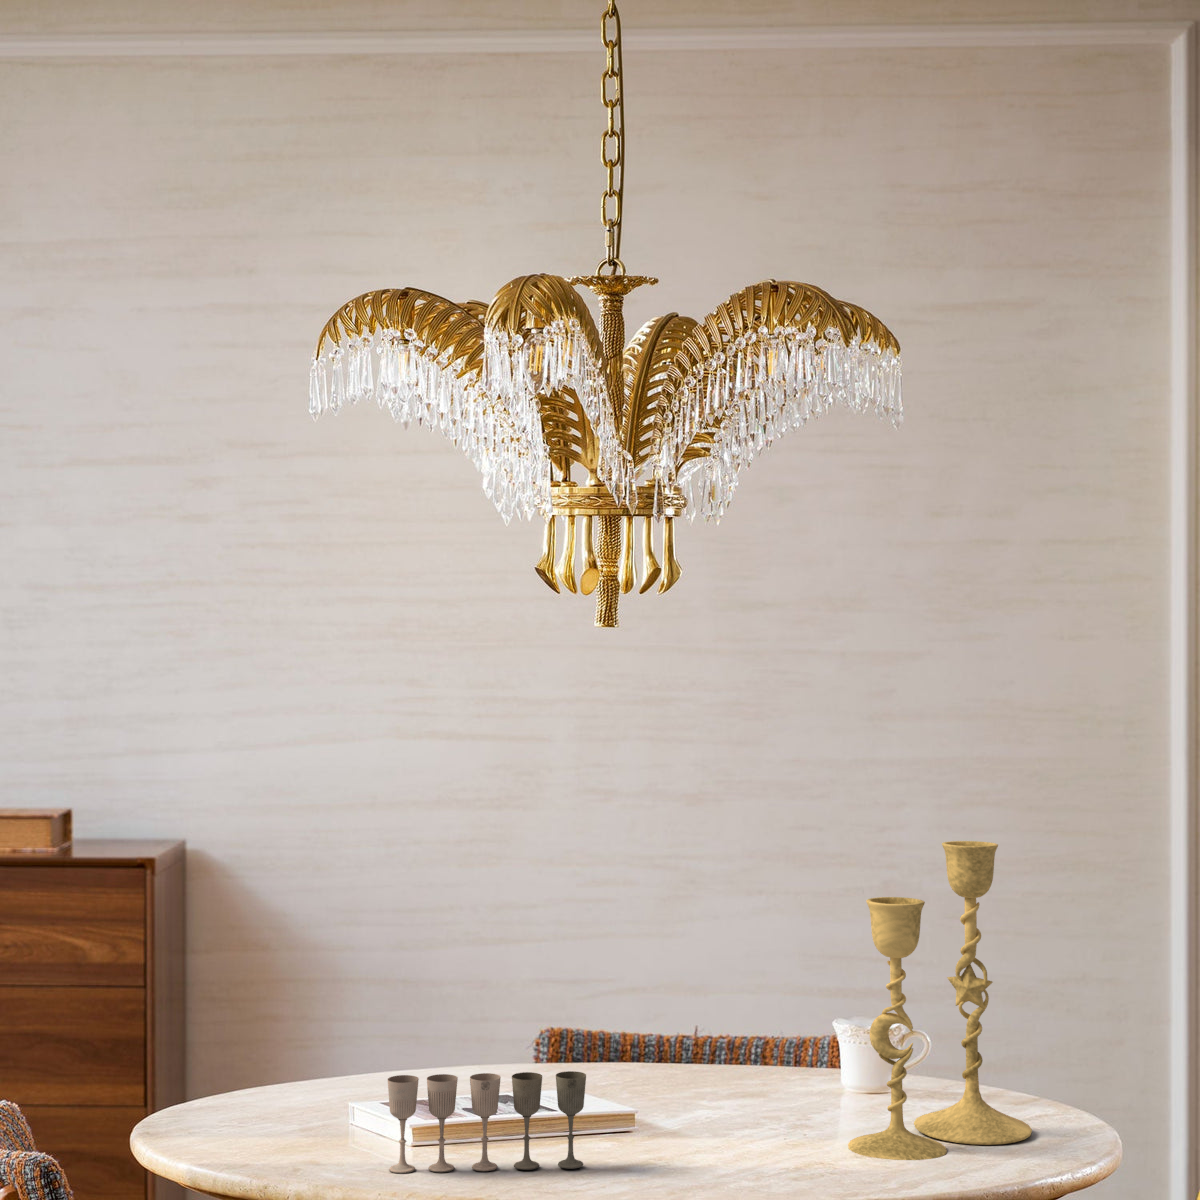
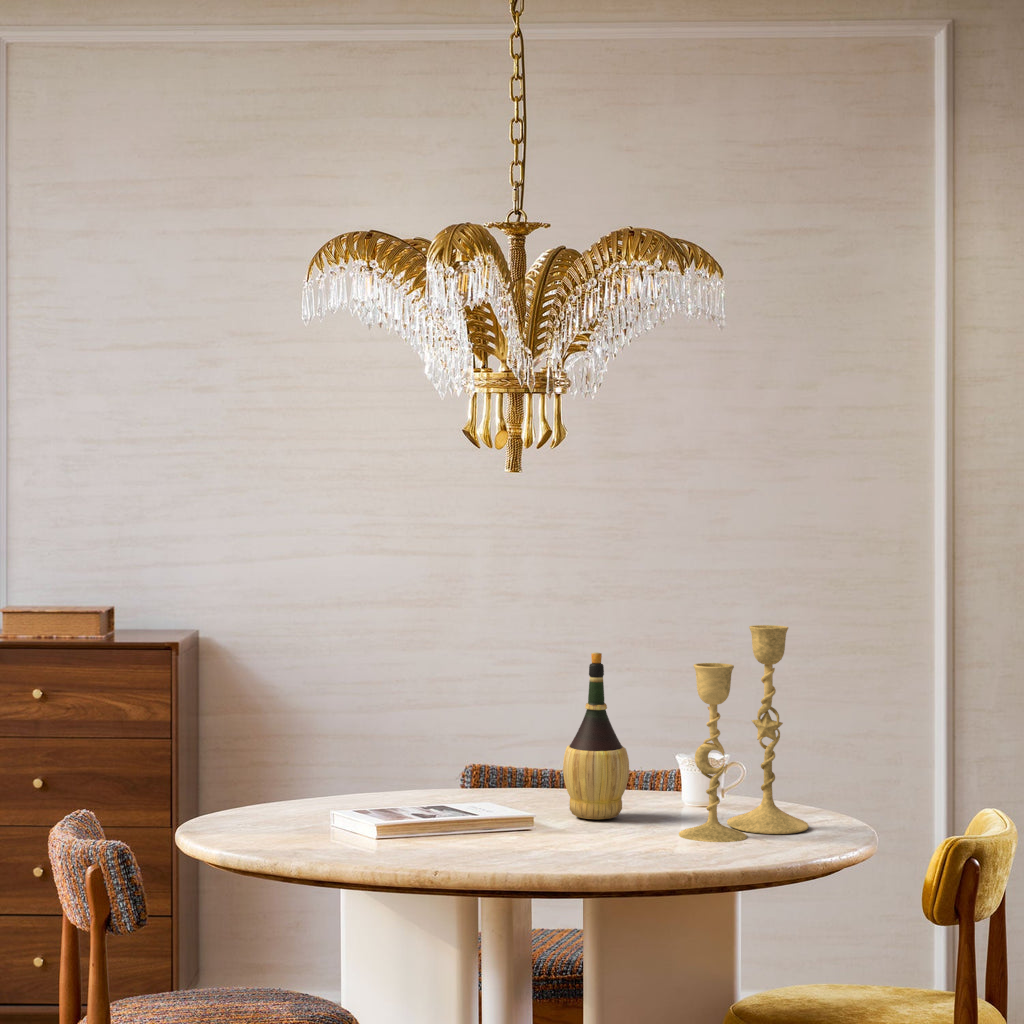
wine bottle: none [679,880,773,1120] -> present [563,653,629,819]
wine glass: present [388,1071,586,1174] -> none [360,779,496,847]

